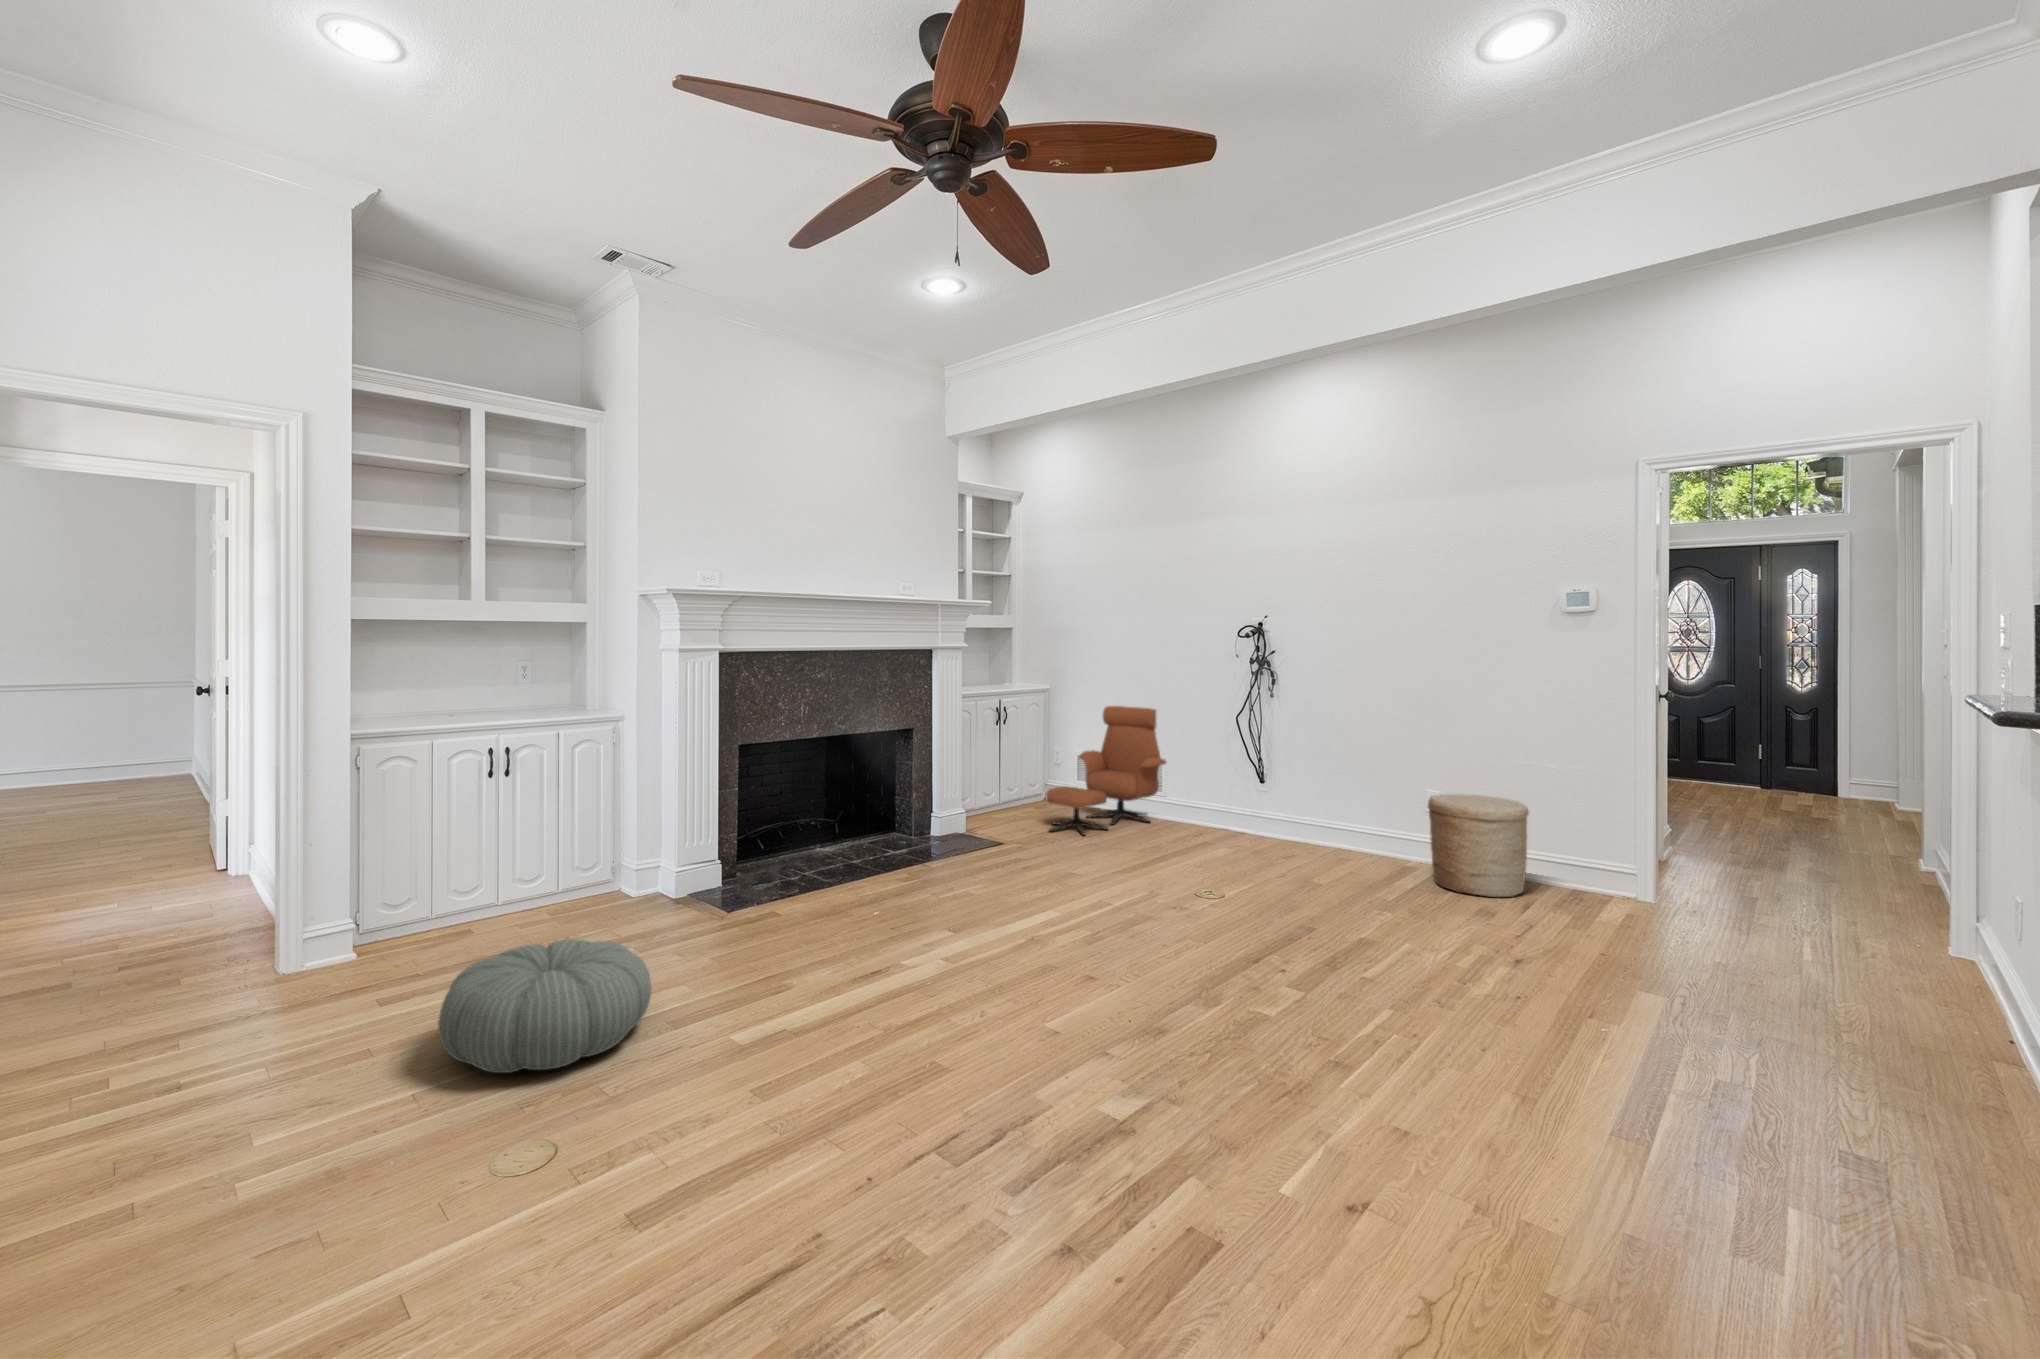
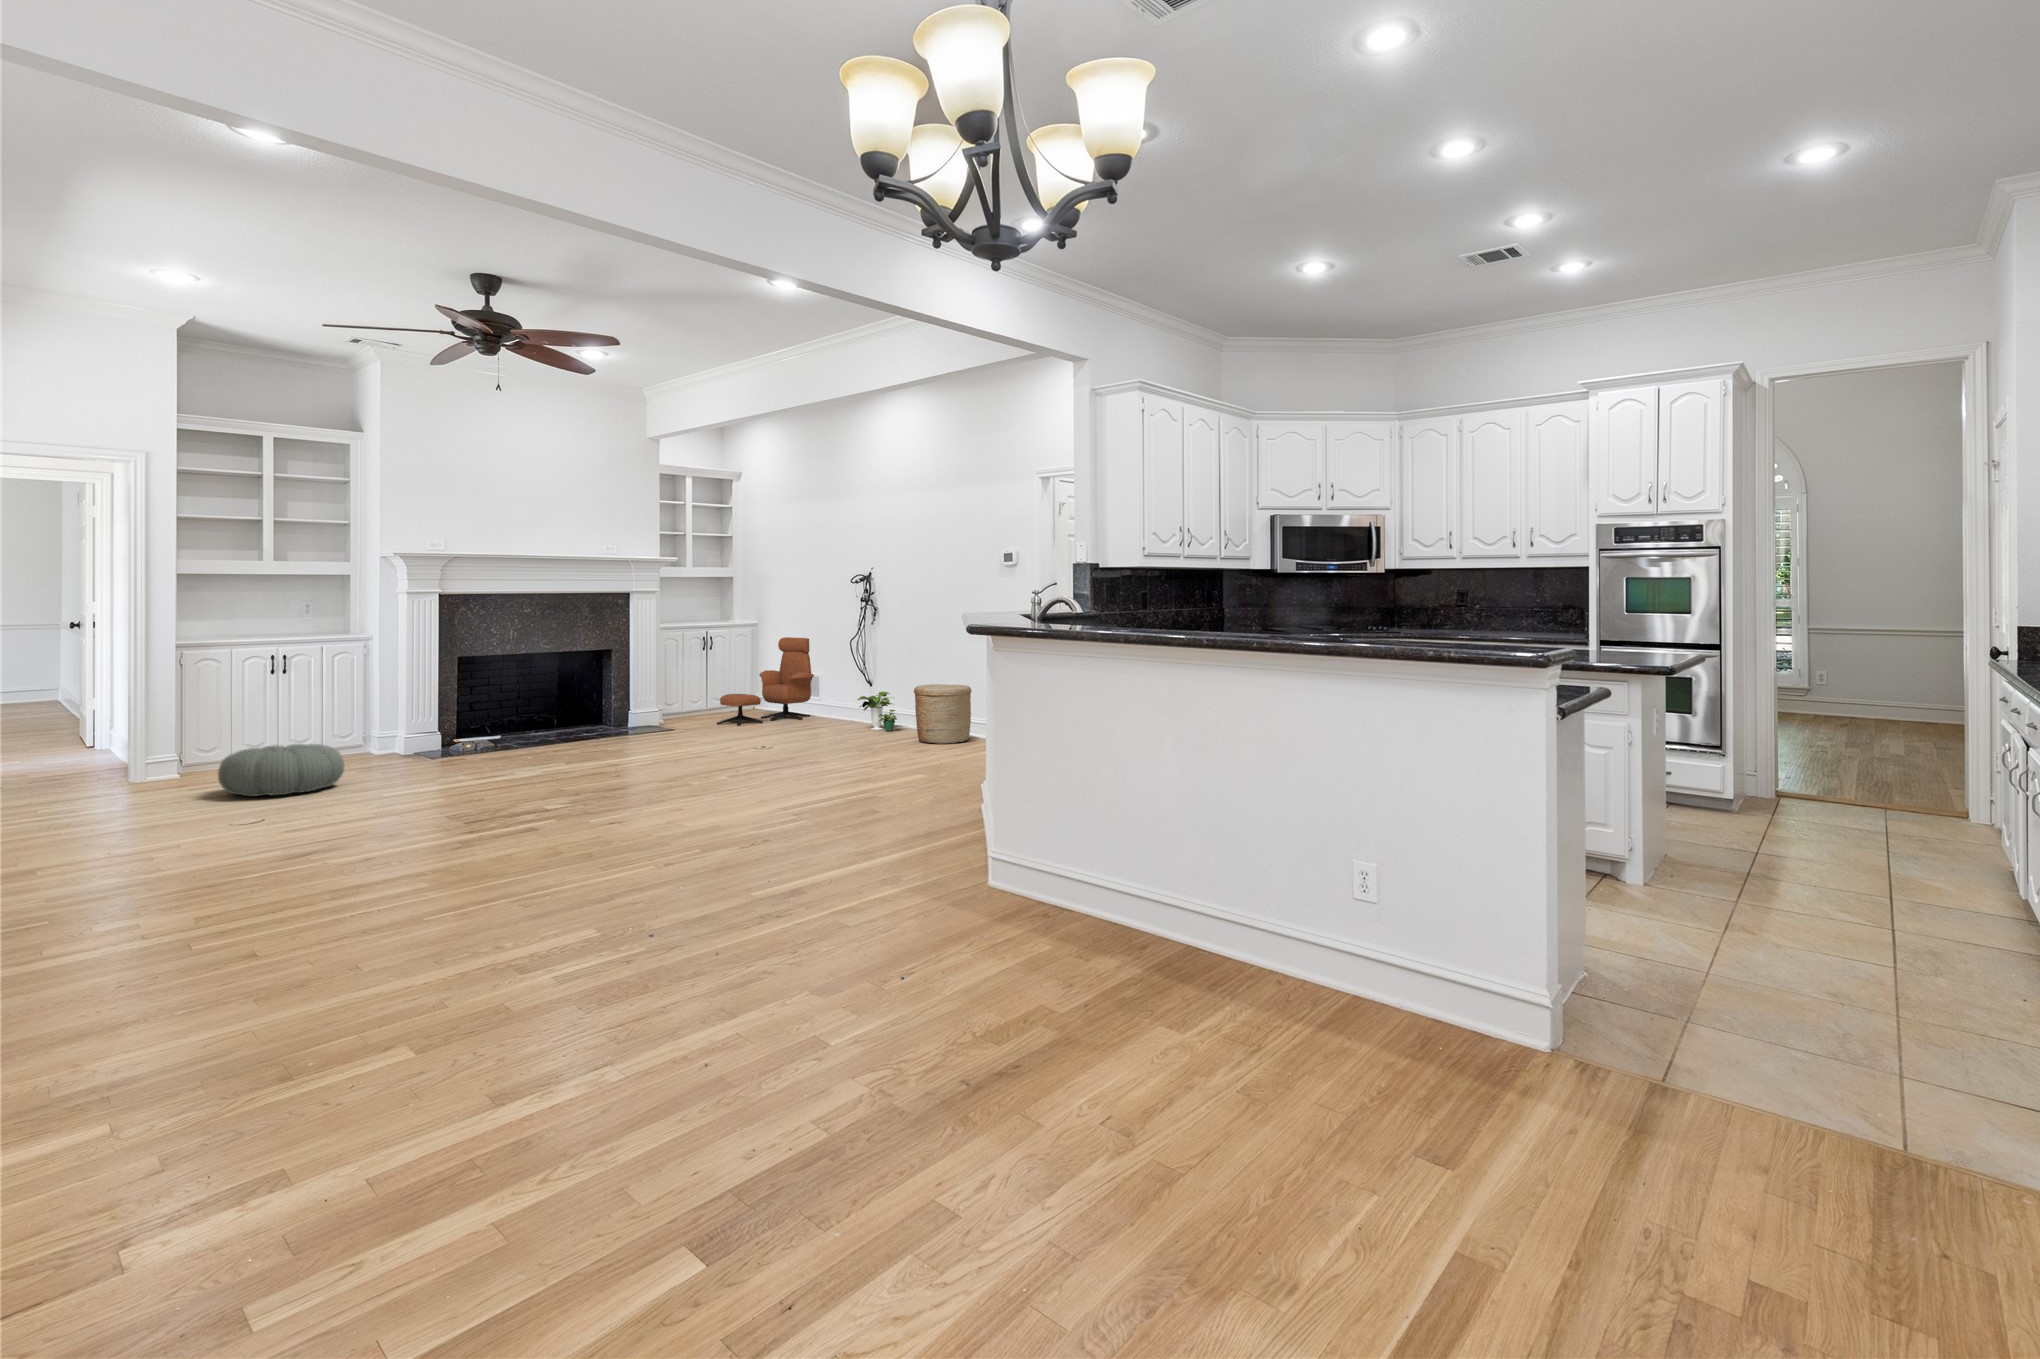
potted plant: none [1273,794,1351,857] -> present [857,692,897,731]

